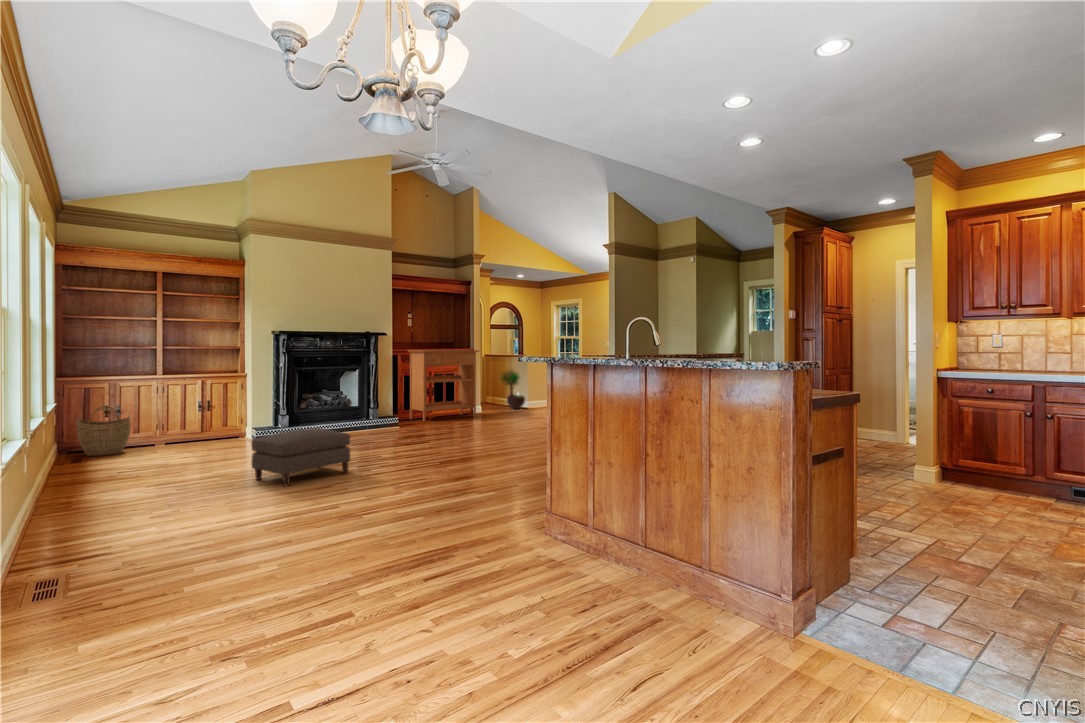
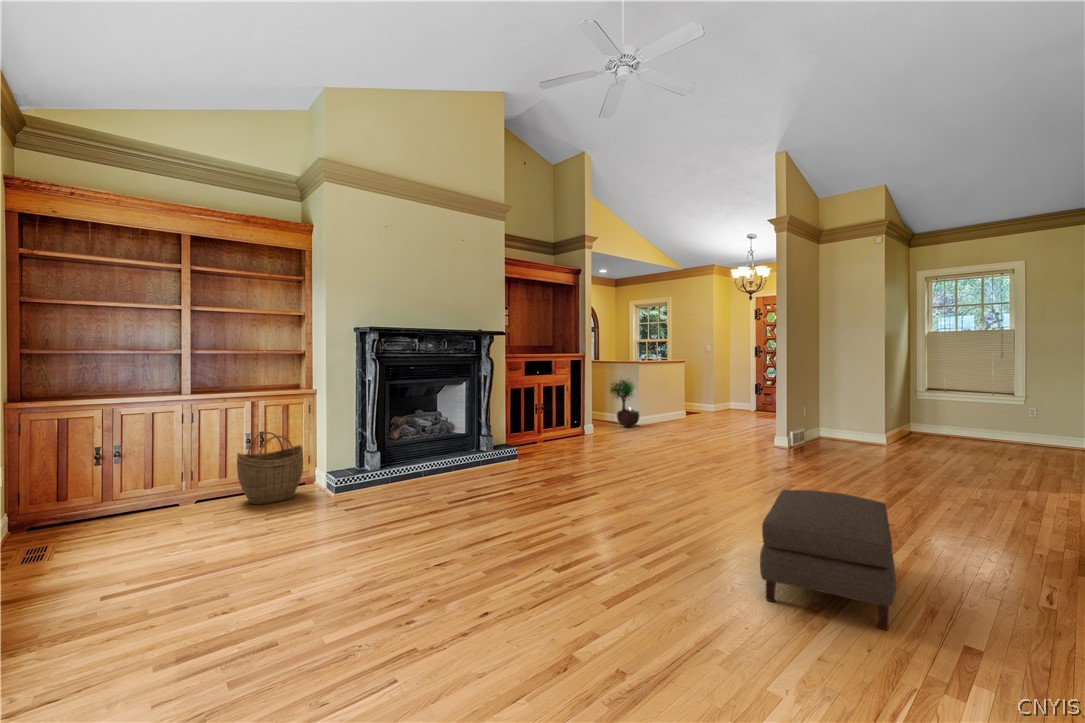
console table: present [408,350,479,422] -> none [514,355,603,451]
woven basket: present [77,406,130,456] -> present [237,432,303,505]
ottoman: present [251,428,350,487] -> present [760,490,896,630]

